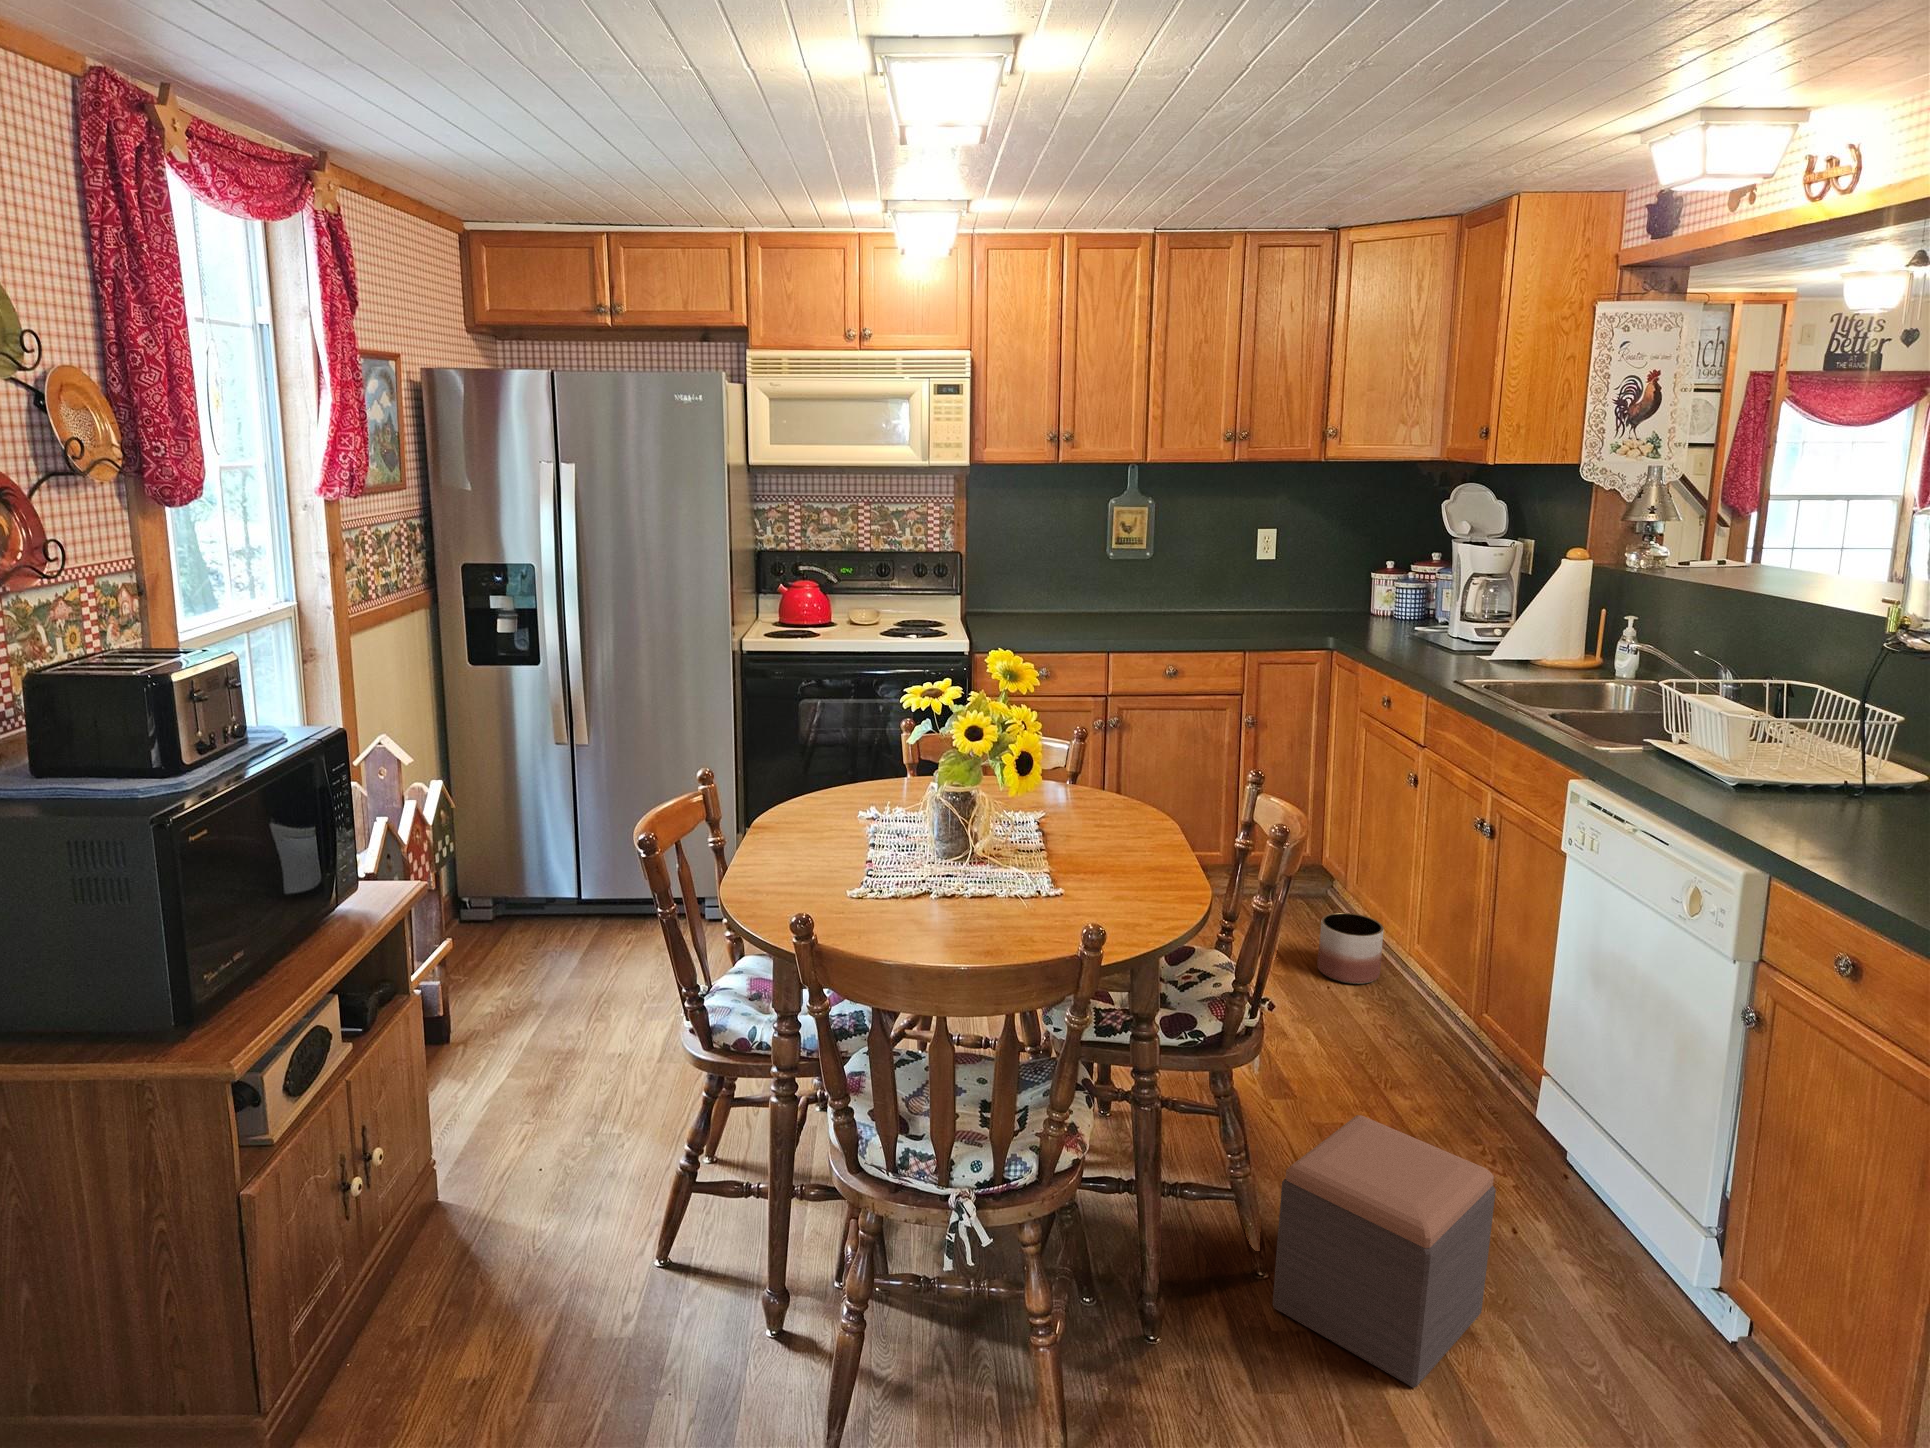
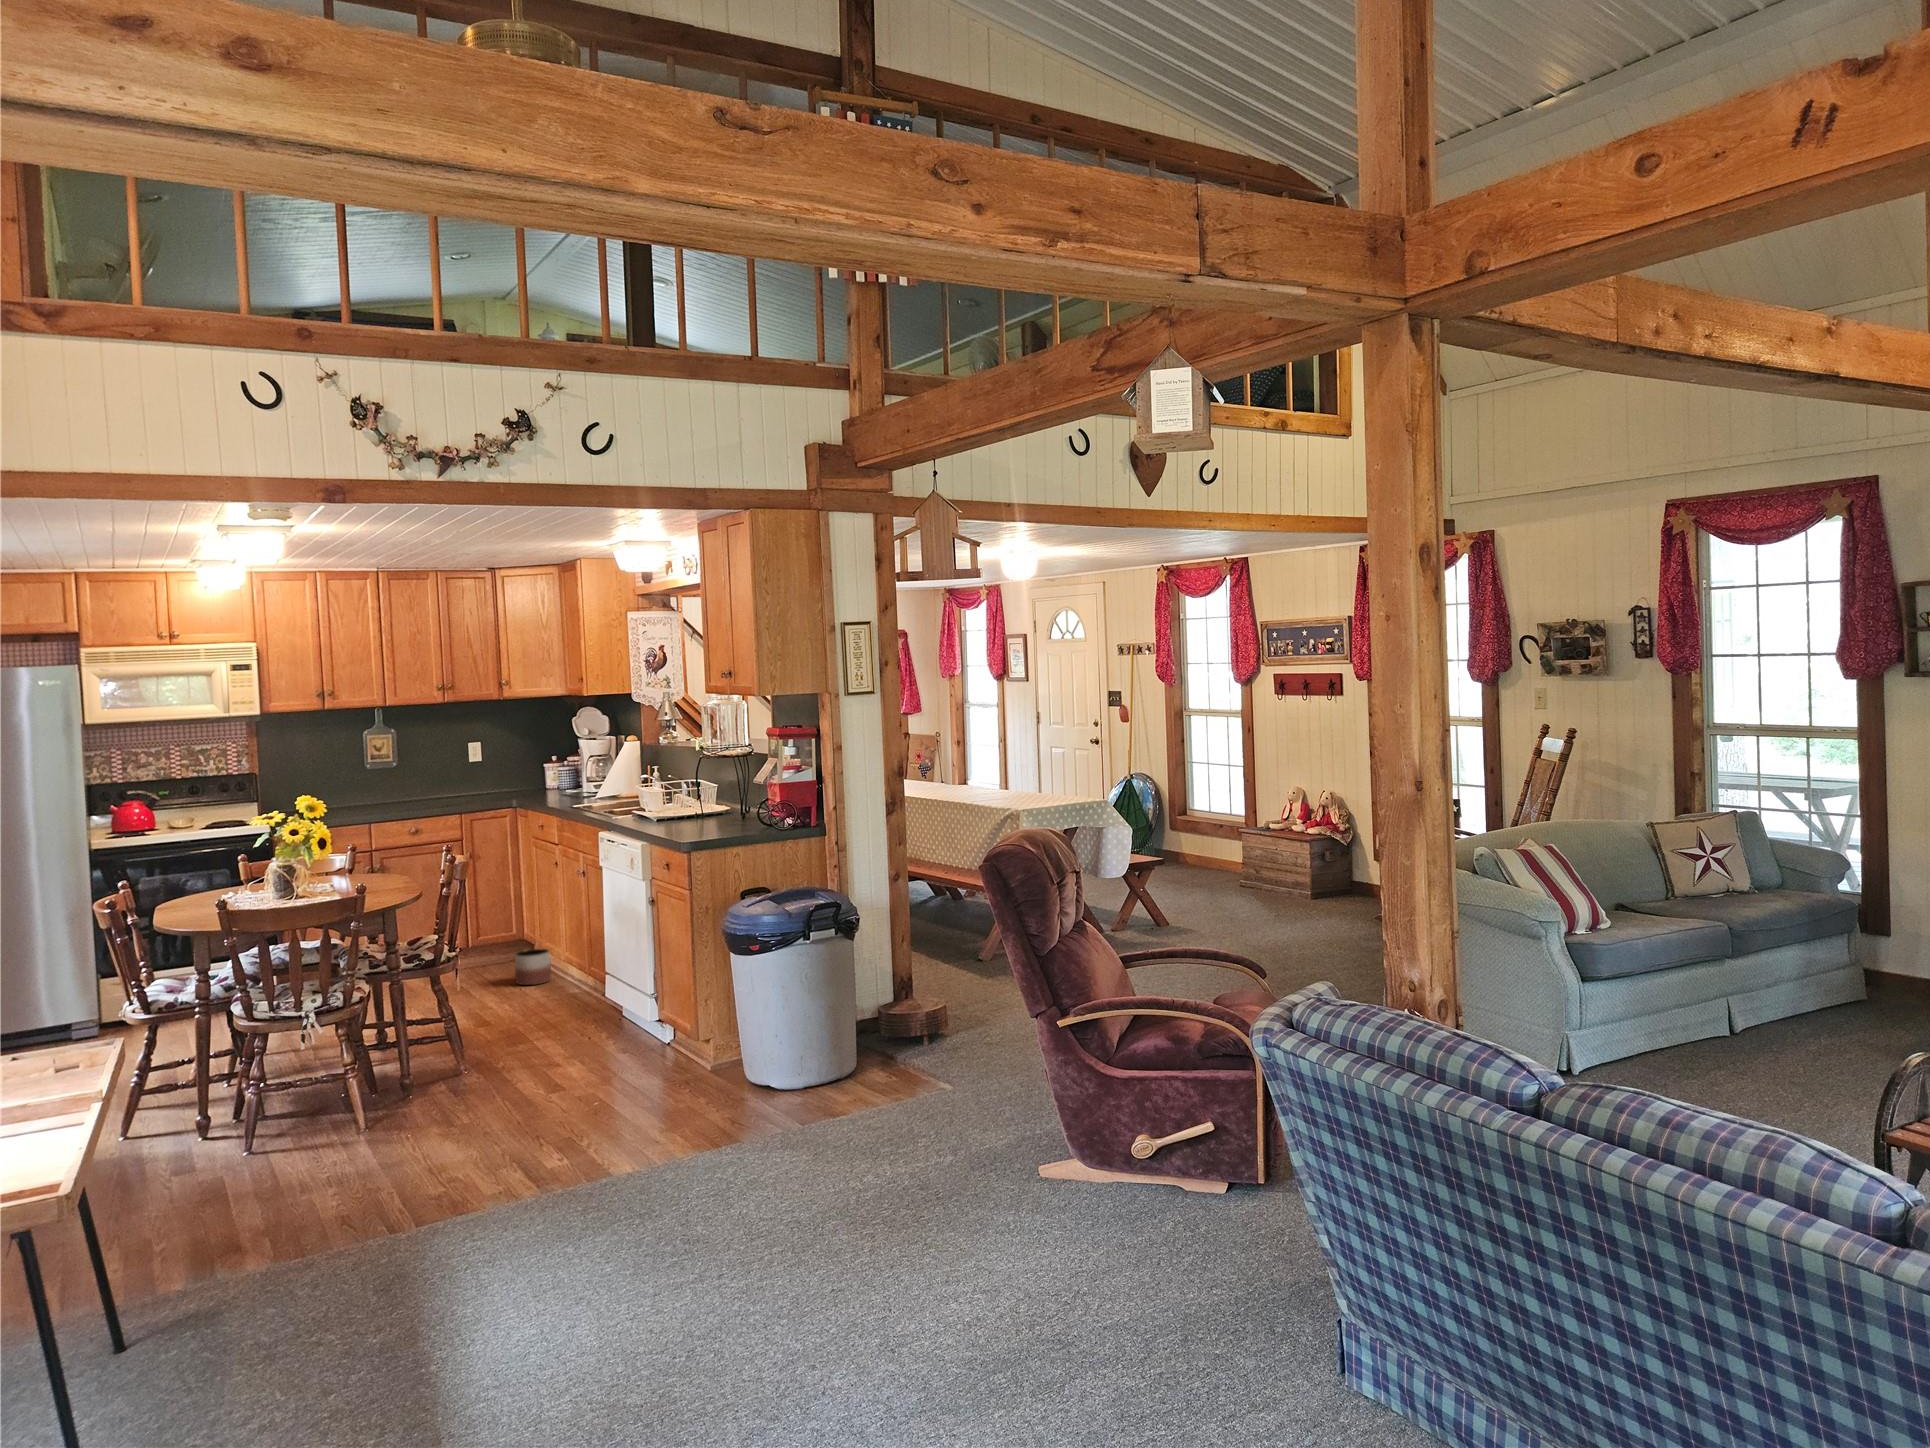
footstool: present [1273,1115,1496,1388] -> none [465,986,564,1077]

